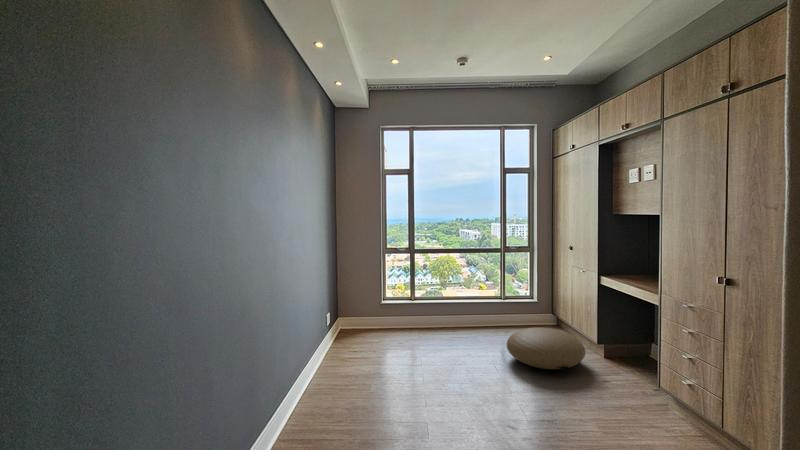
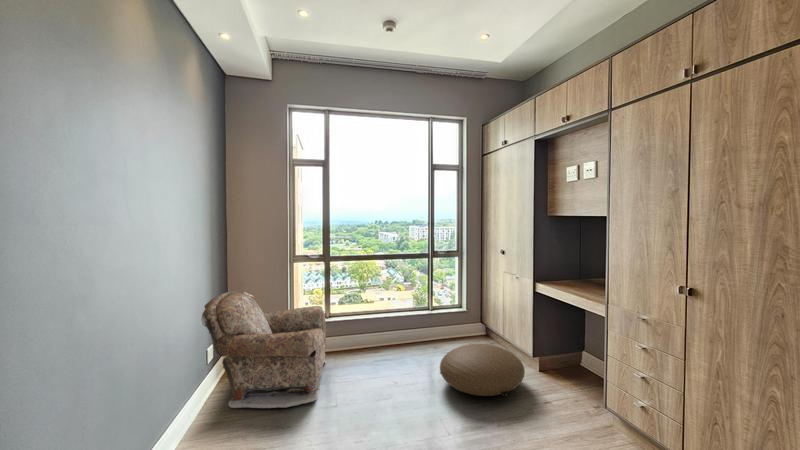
armchair: none [325,274,412,360] -> present [201,291,326,408]

